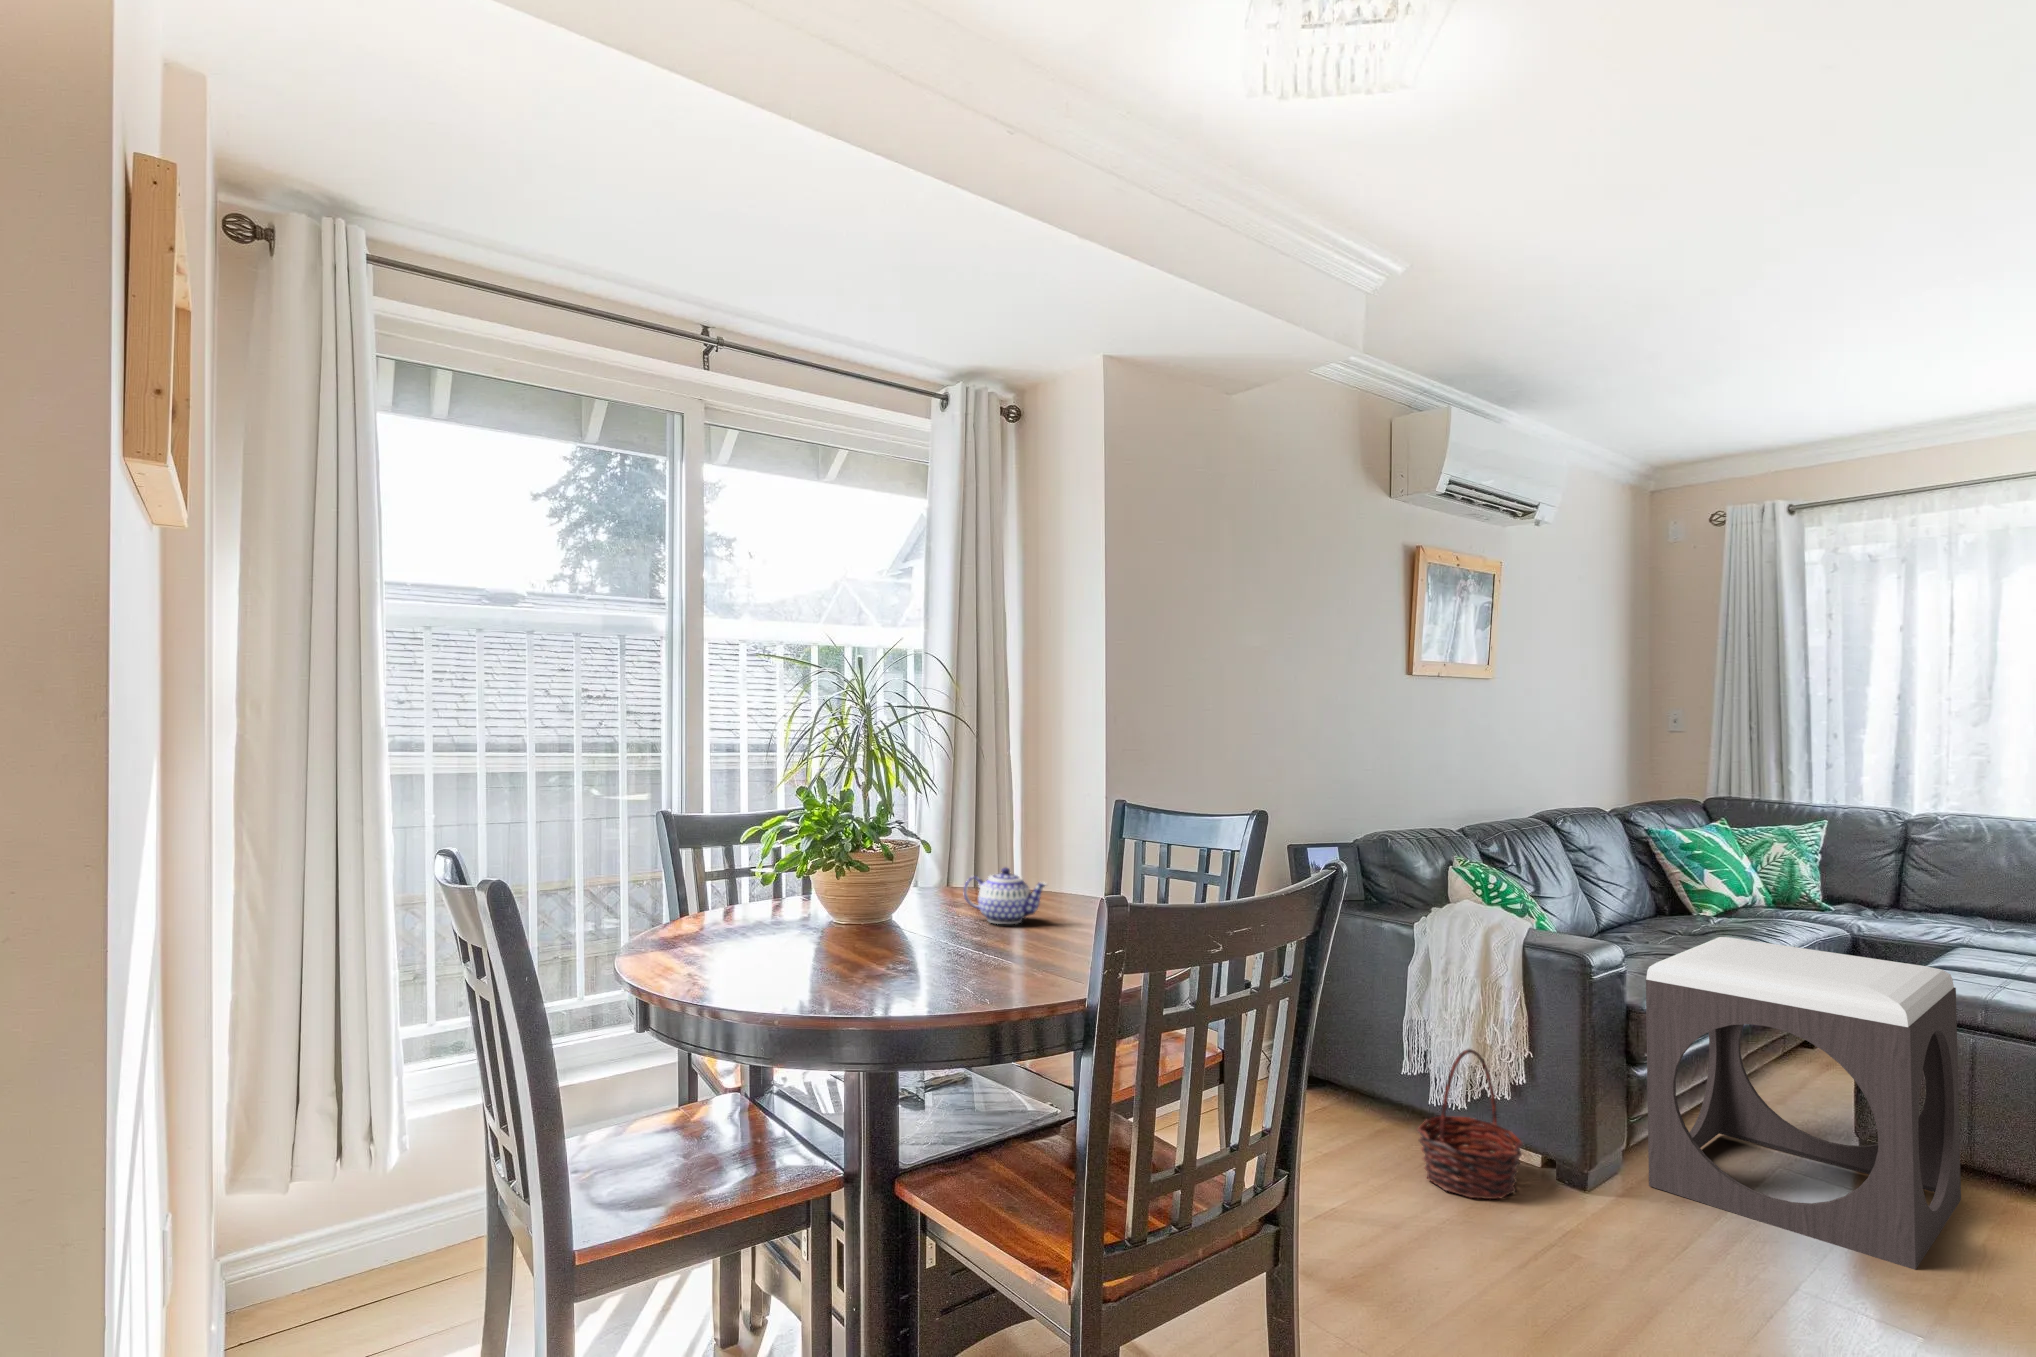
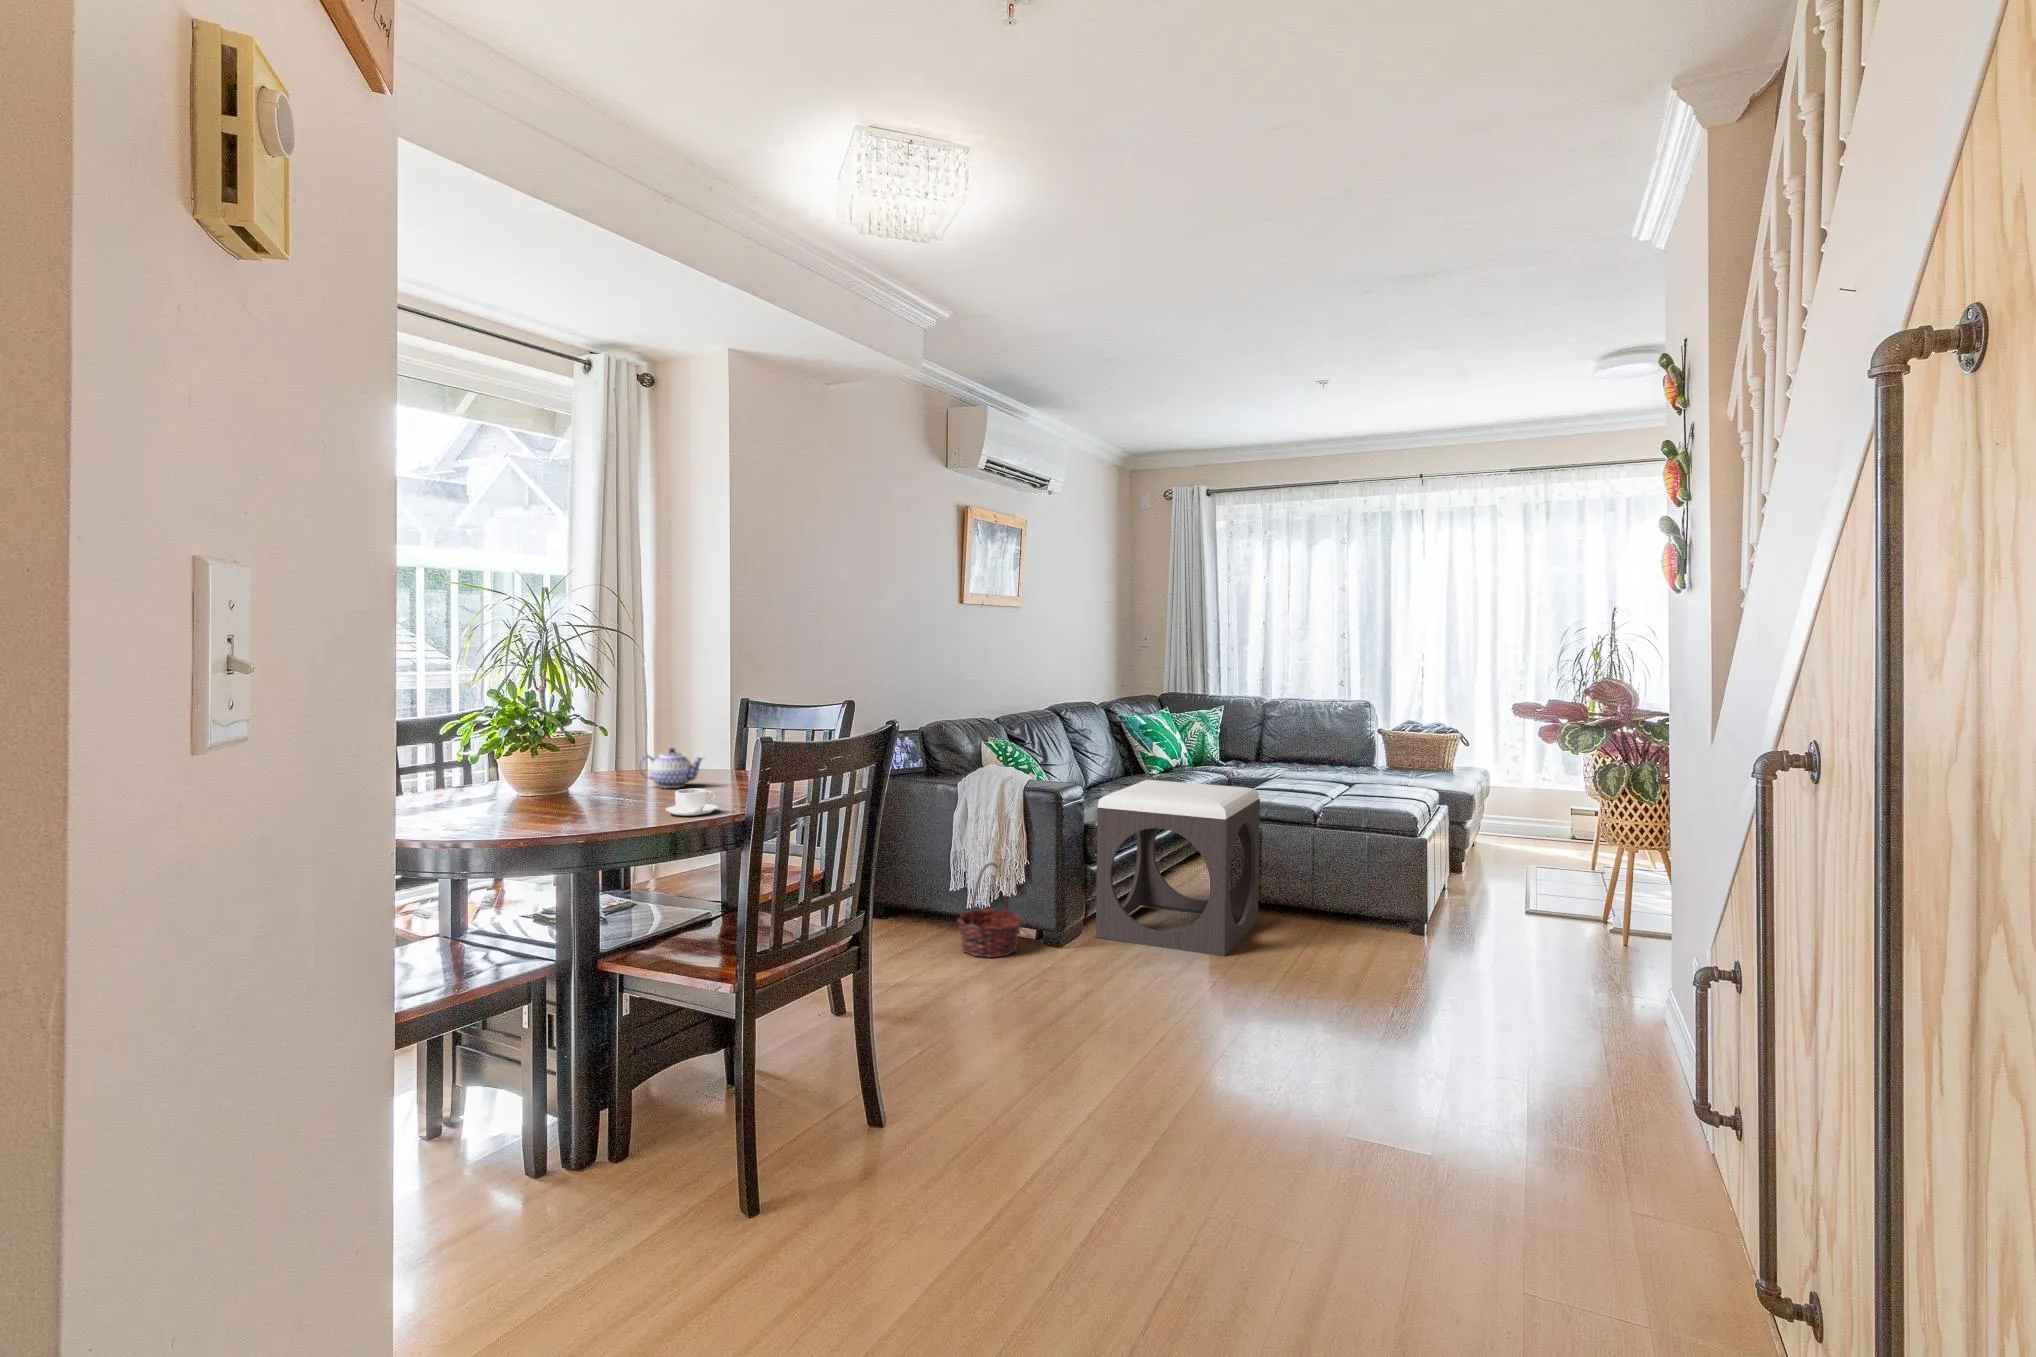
coffee cup: none [973,940,1049,984] -> present [666,788,718,816]

